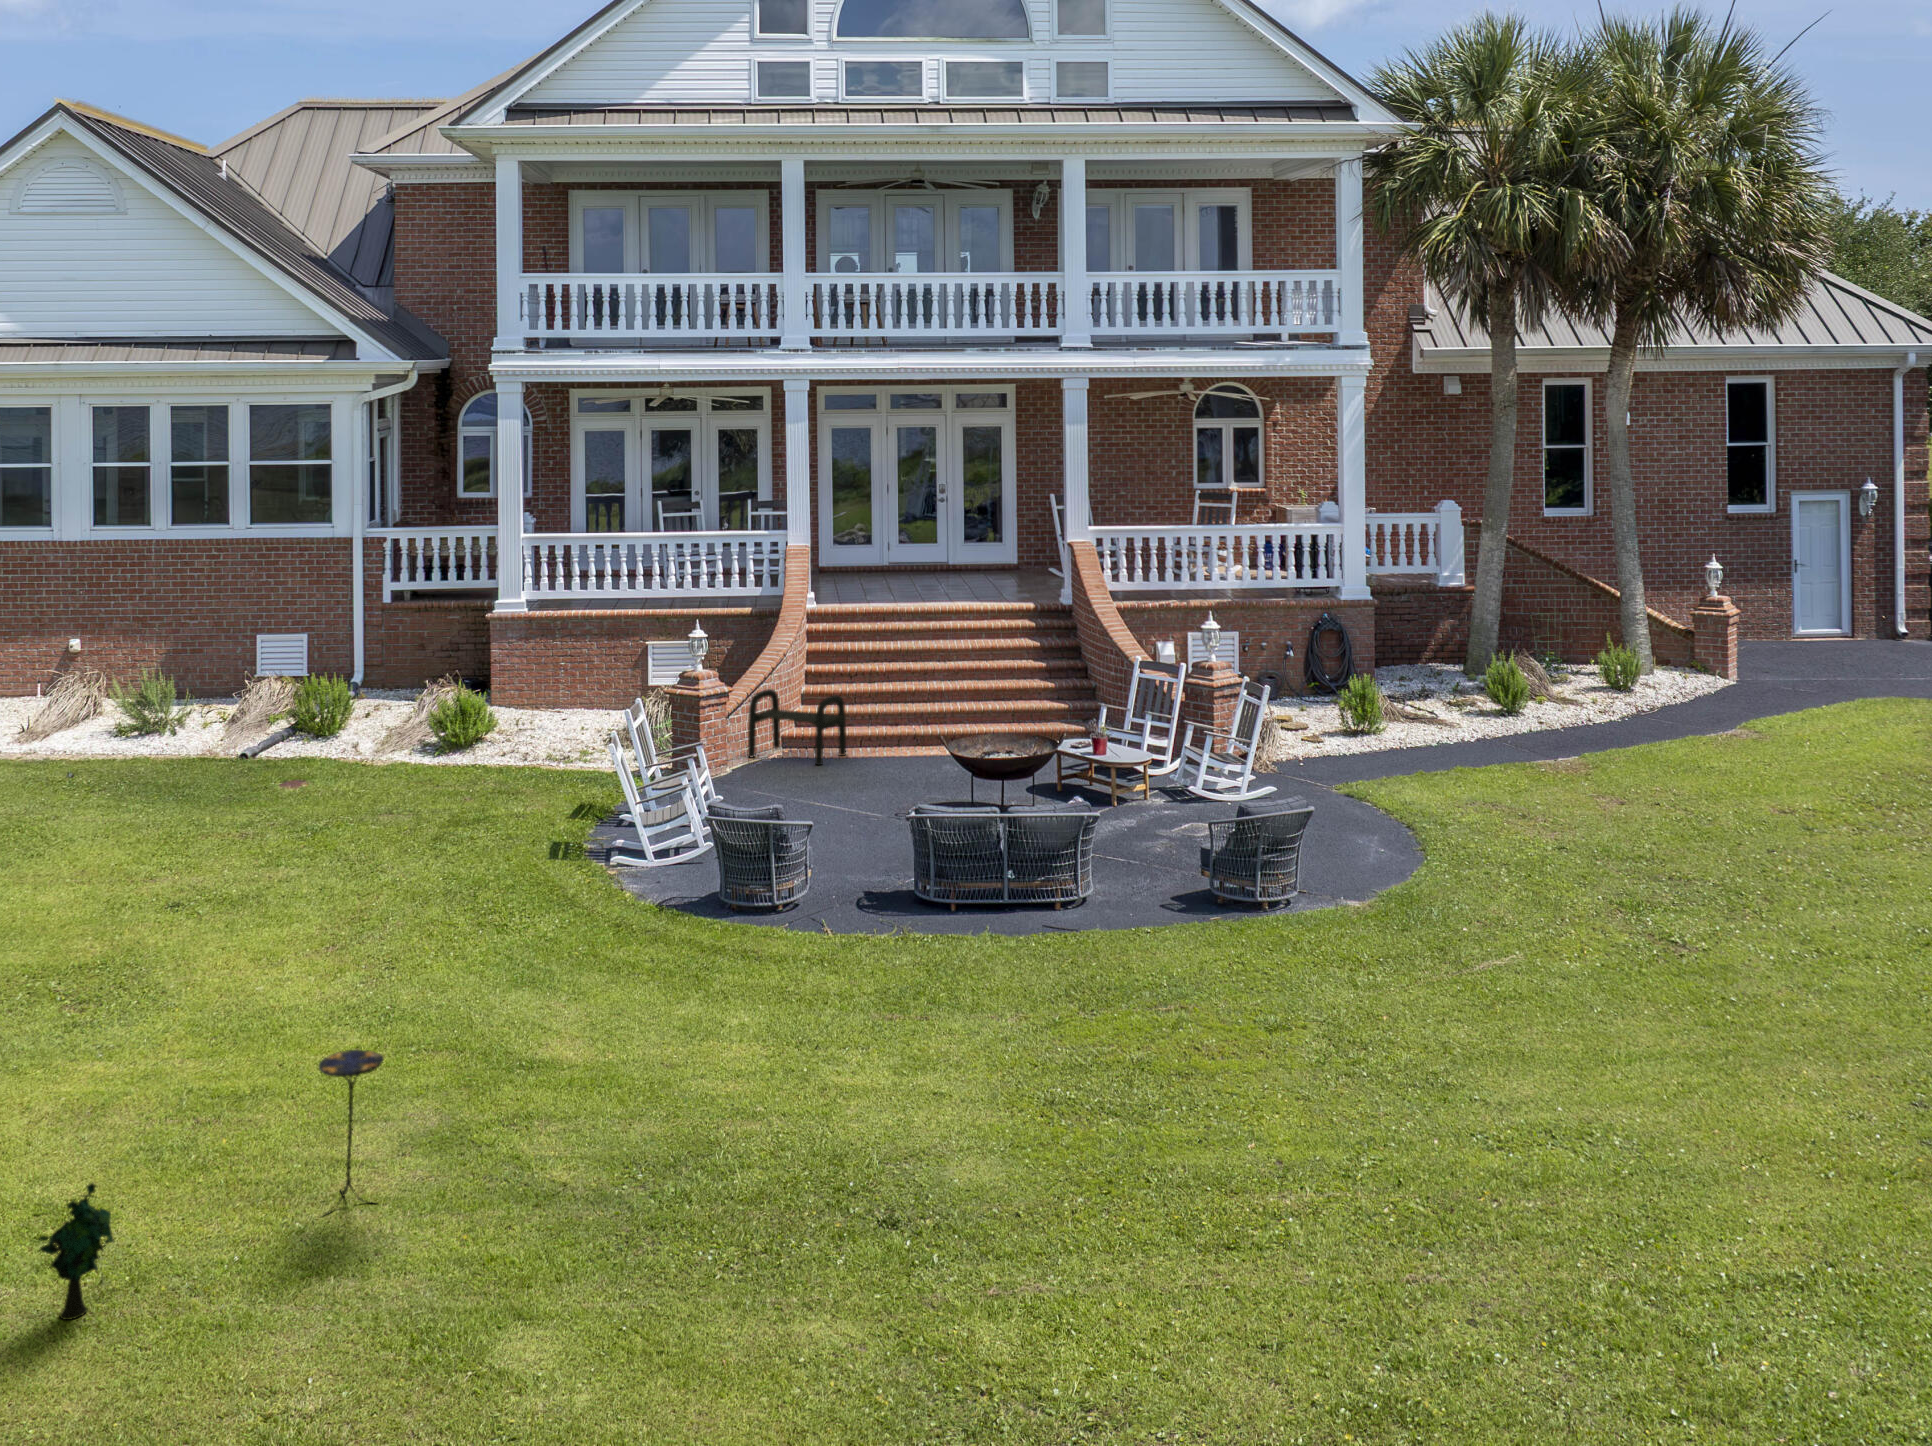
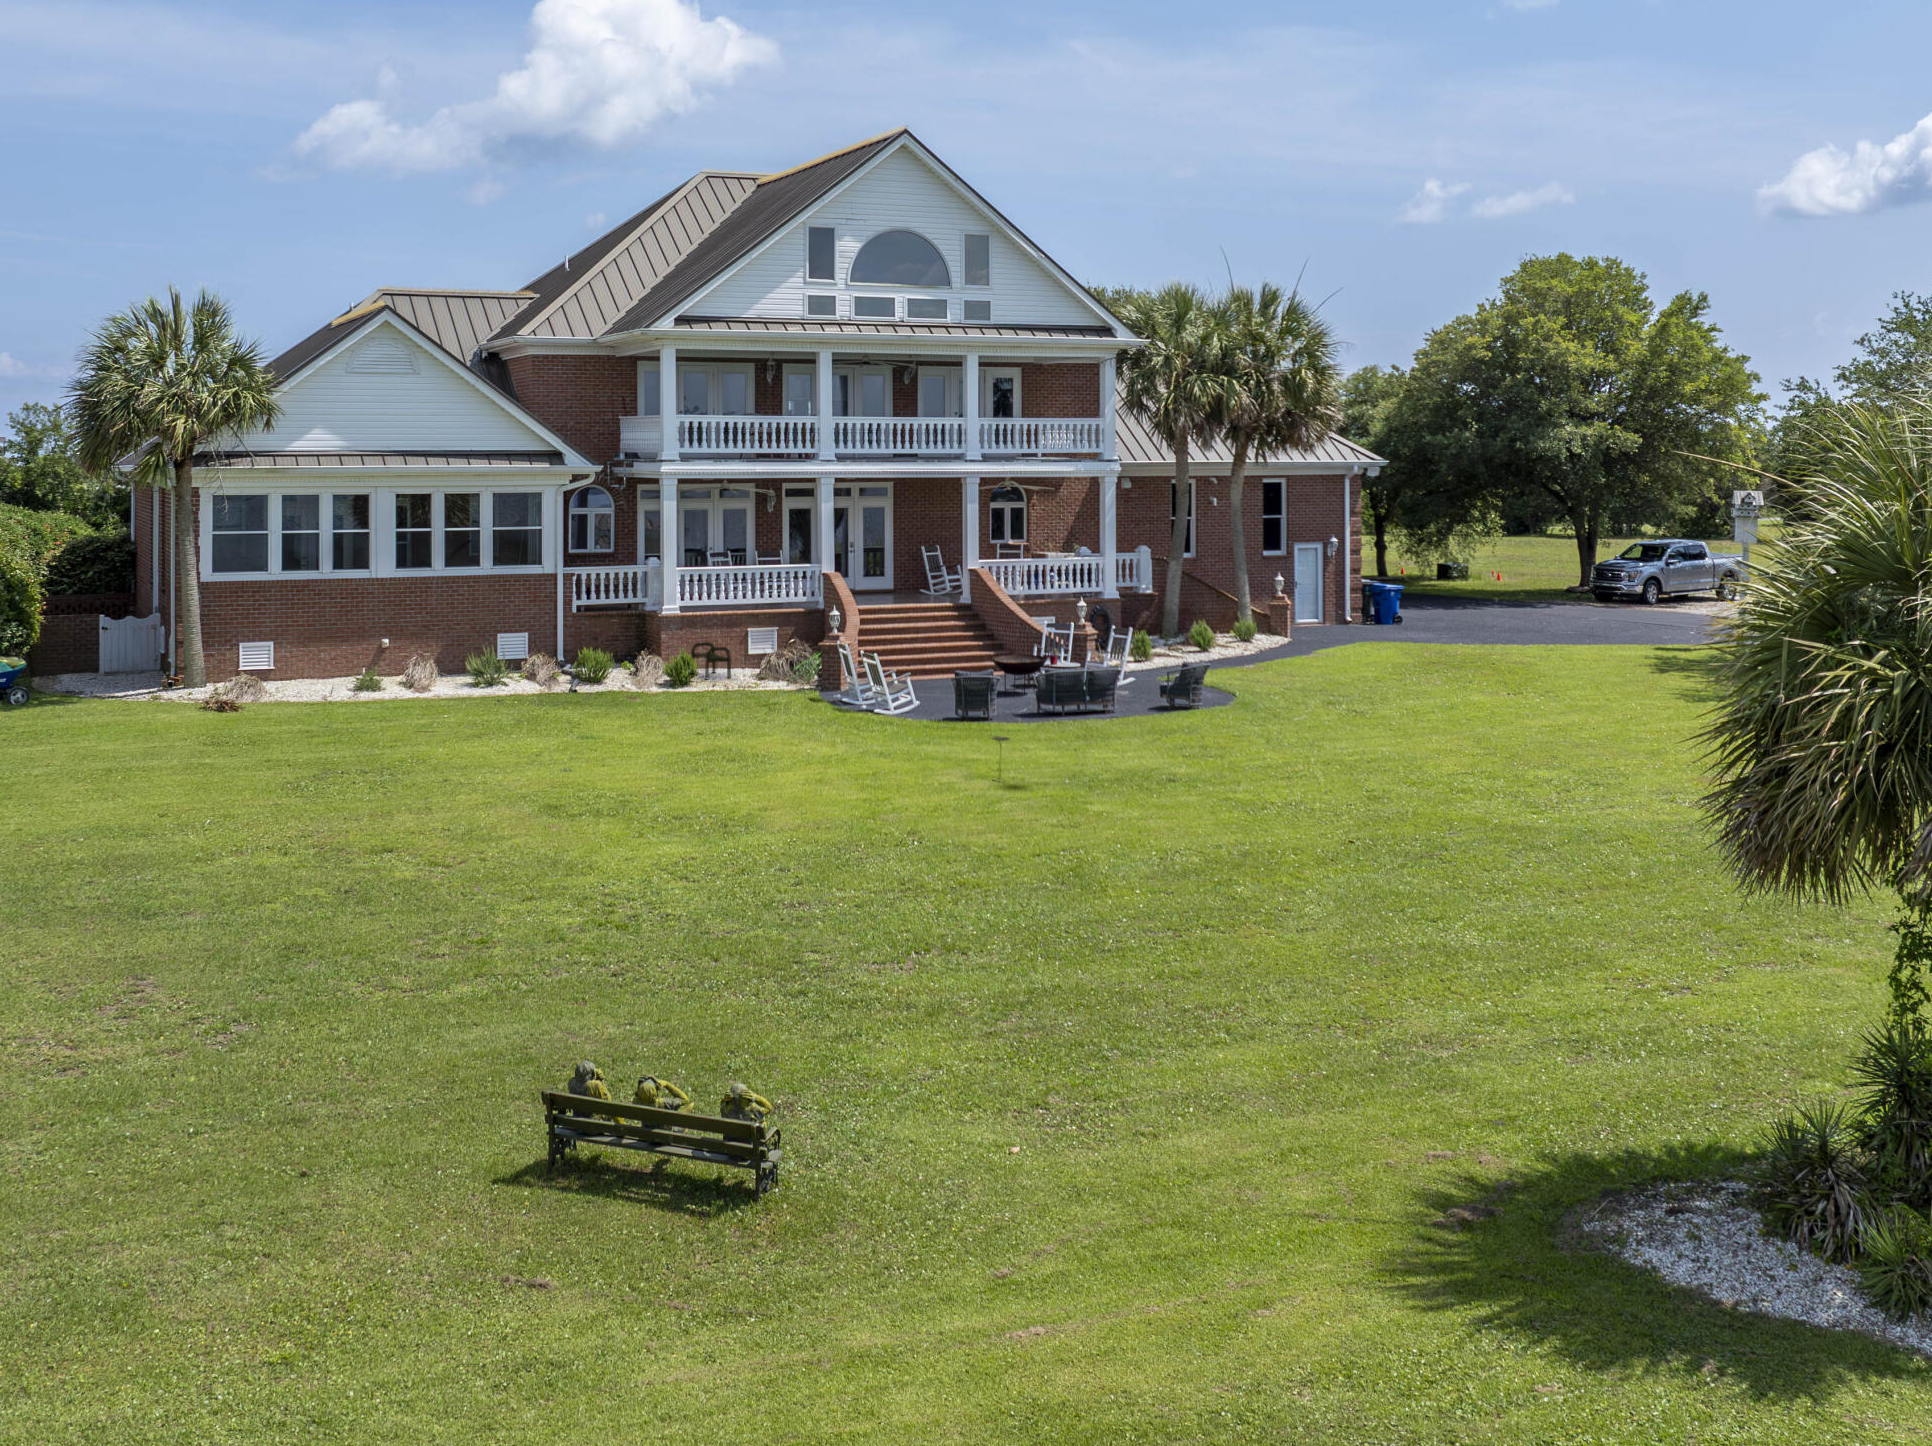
bench: present [748,689,846,765] -> present [691,642,731,679]
decorative plant: present [39,1183,114,1320] -> none [963,762,981,798]

